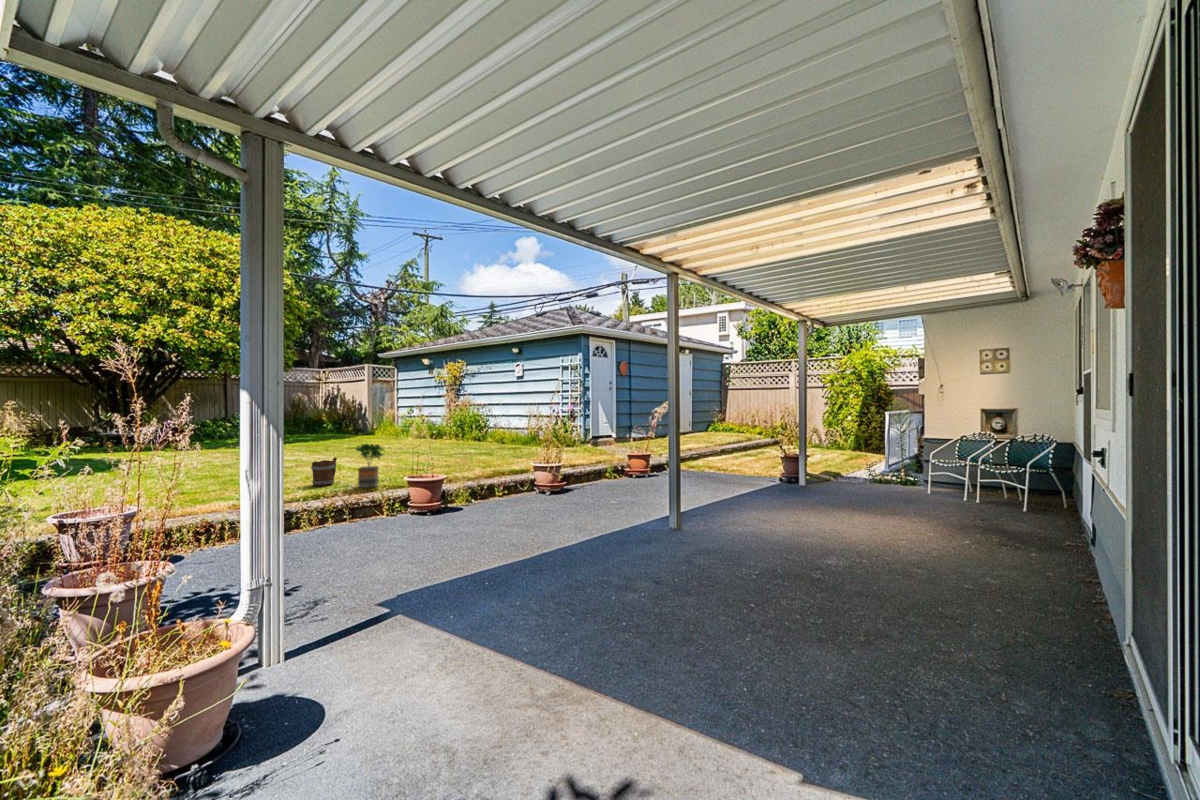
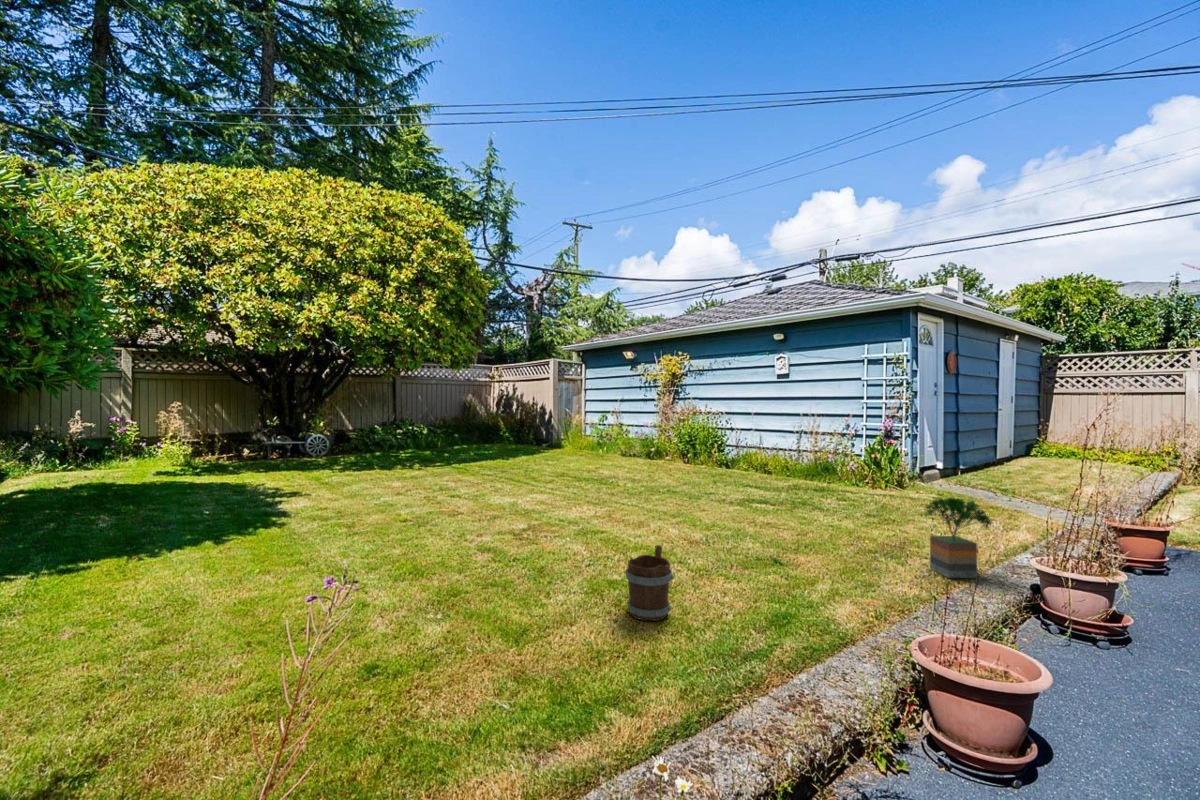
potted tree: present [356,444,383,488] -> present [925,498,992,578]

